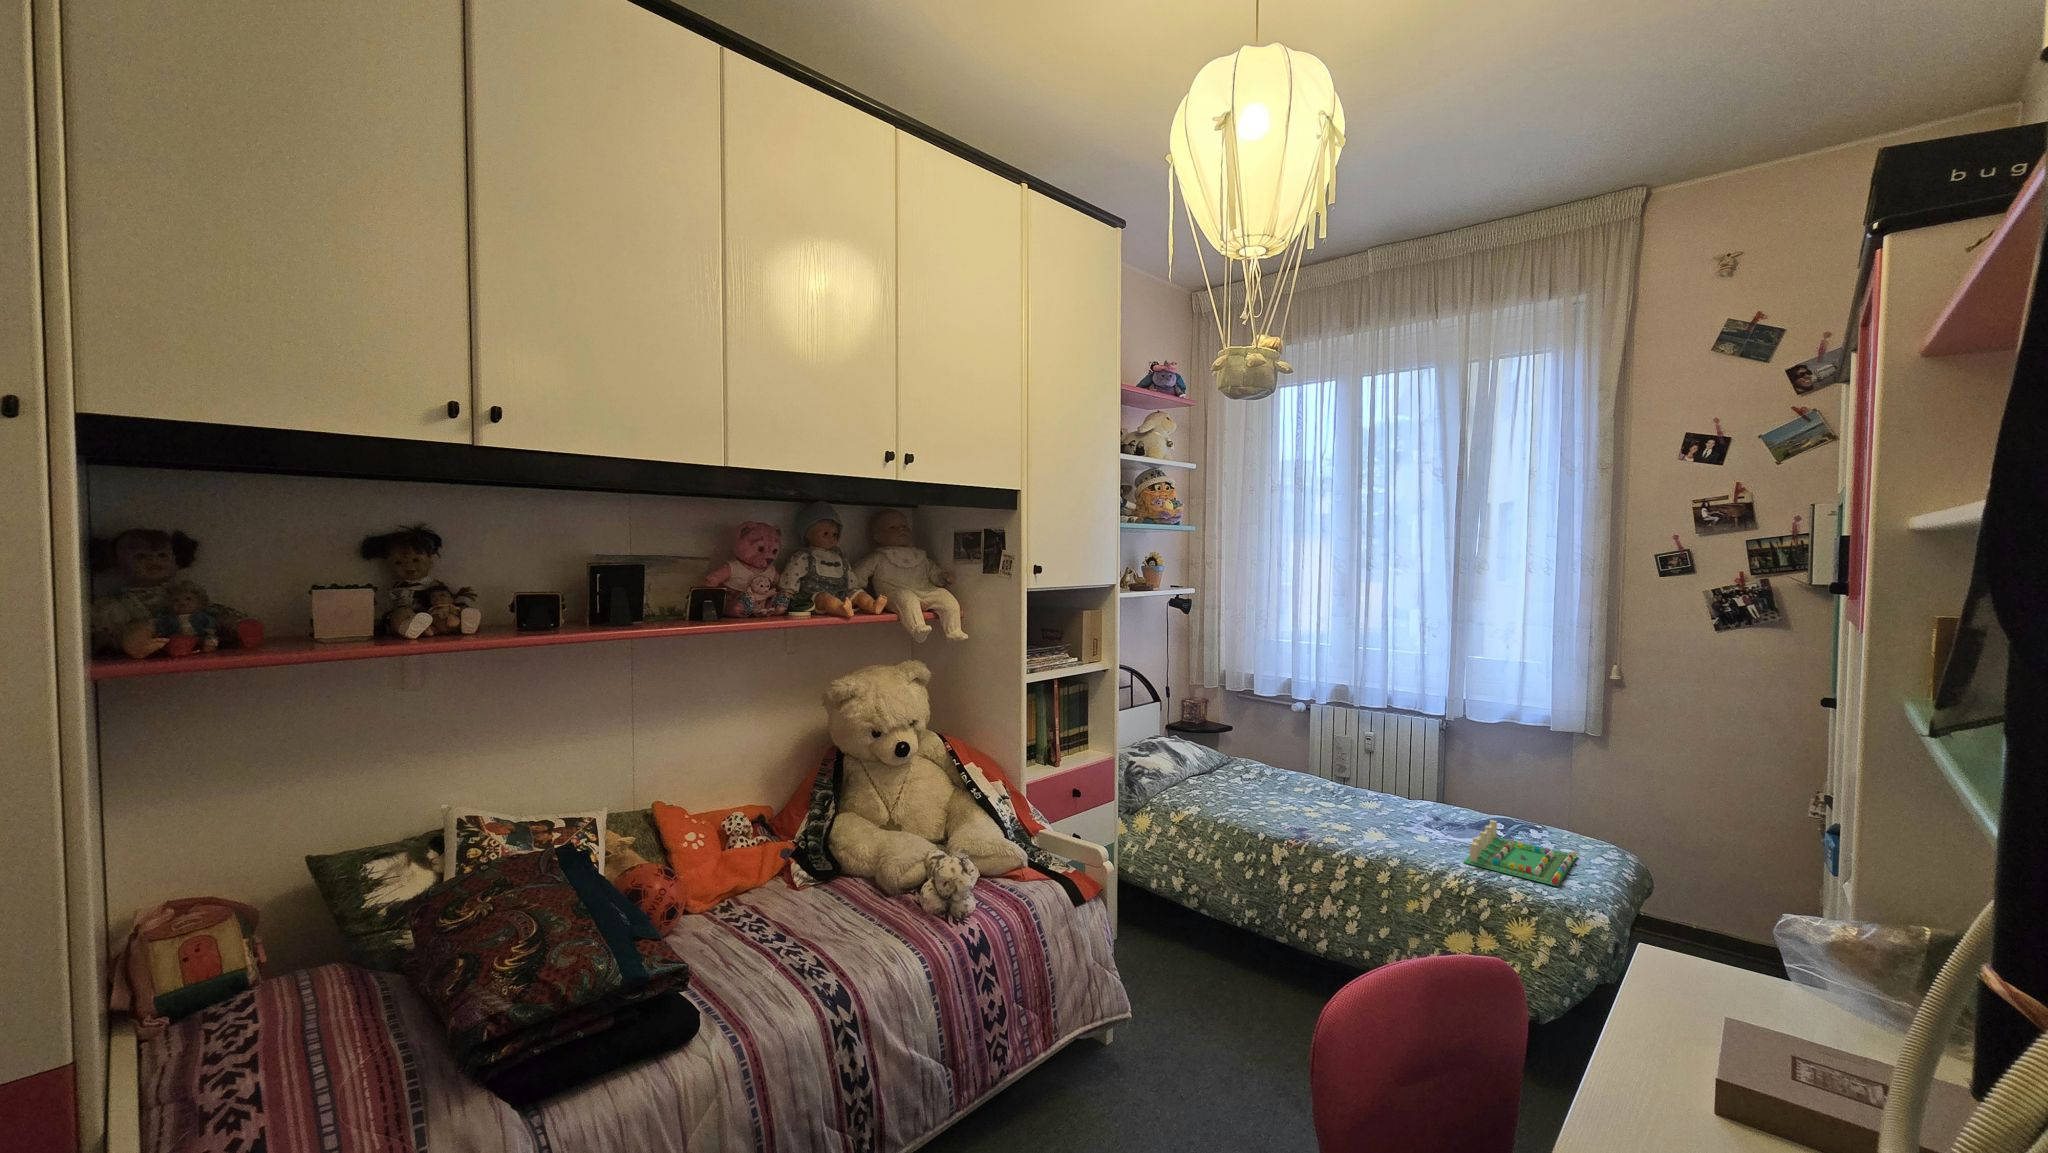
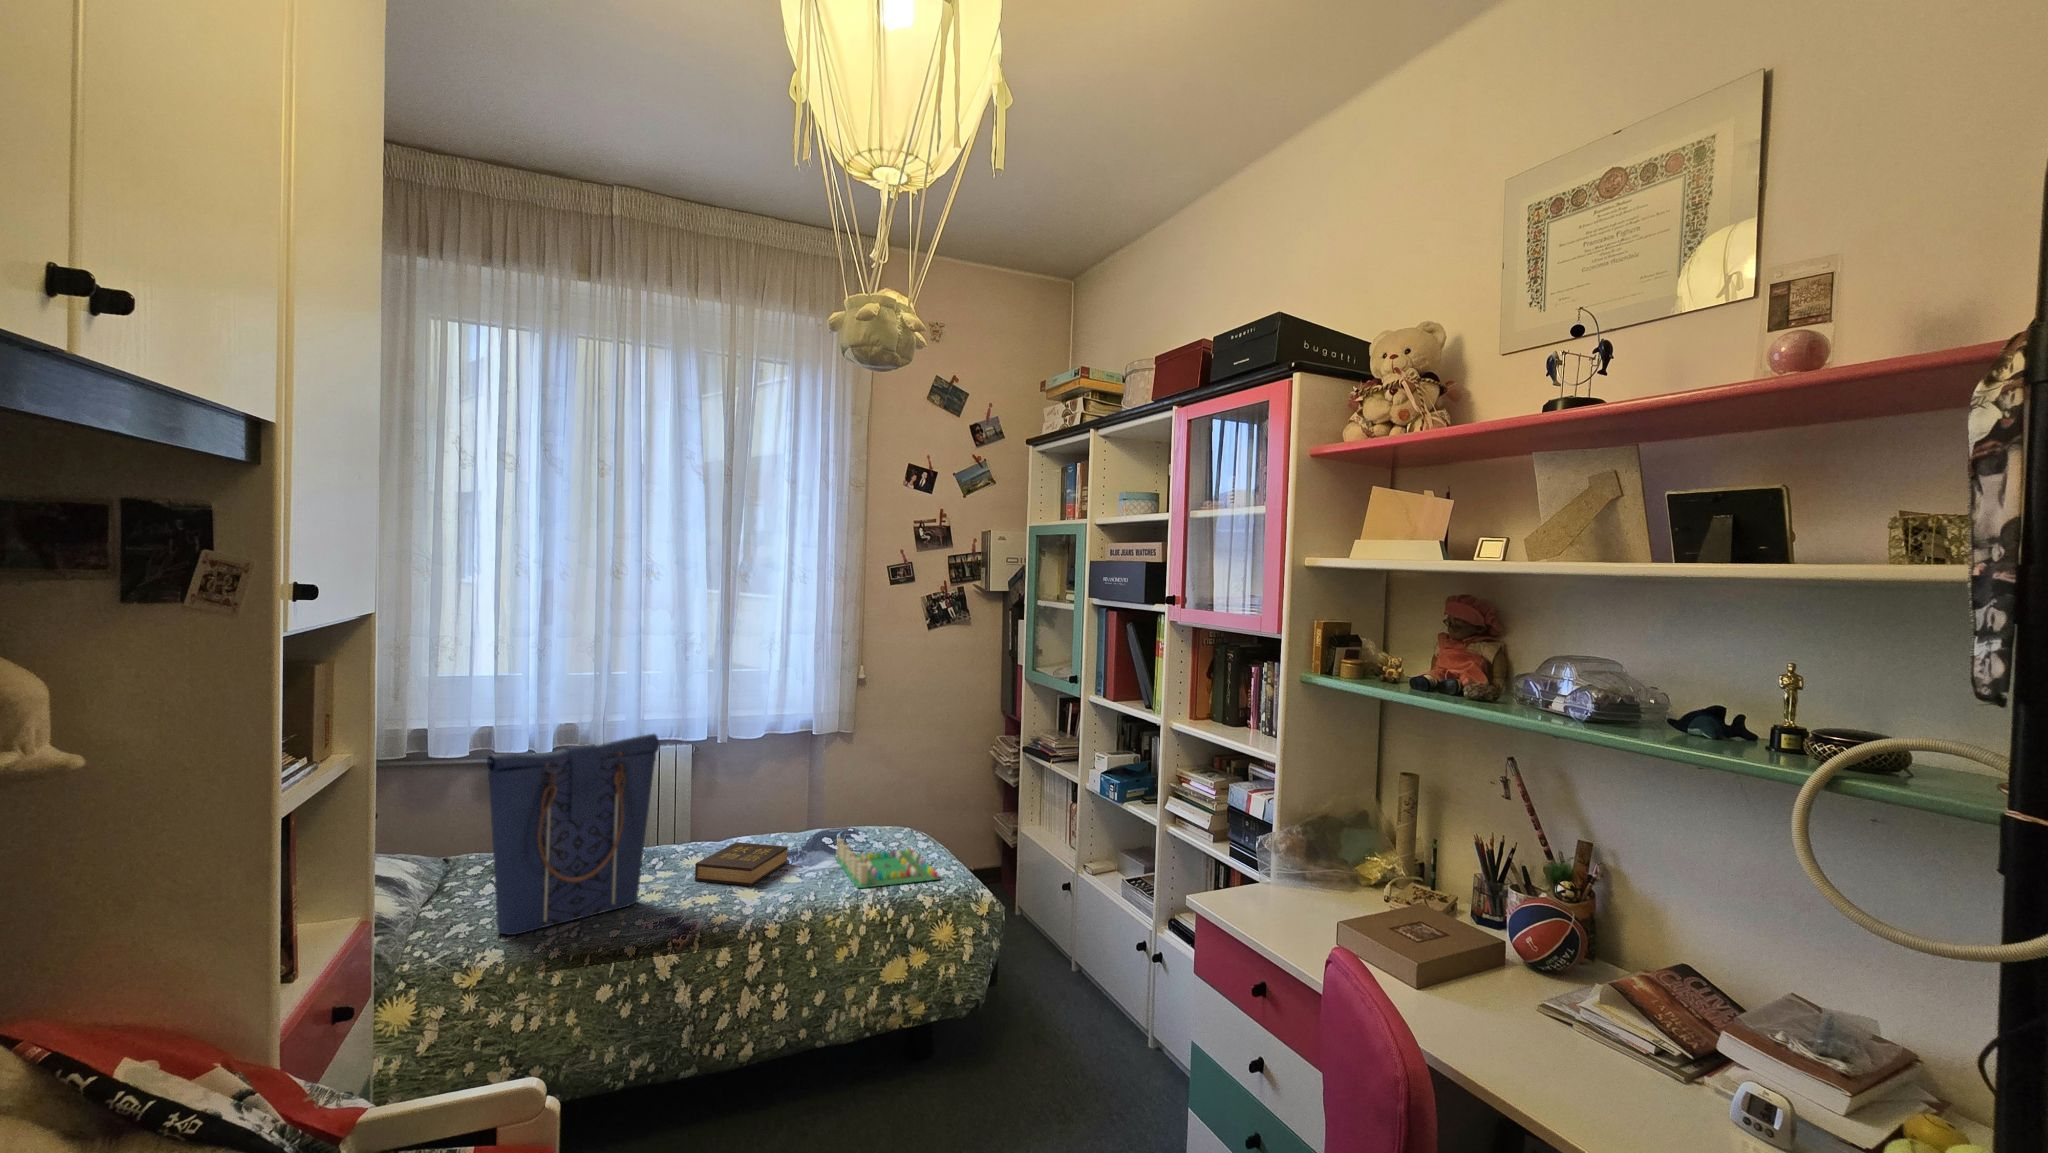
tote bag: none [1198,691,1310,813] -> present [487,733,659,935]
hardback book: none [1352,796,1440,830] -> present [695,842,787,886]

